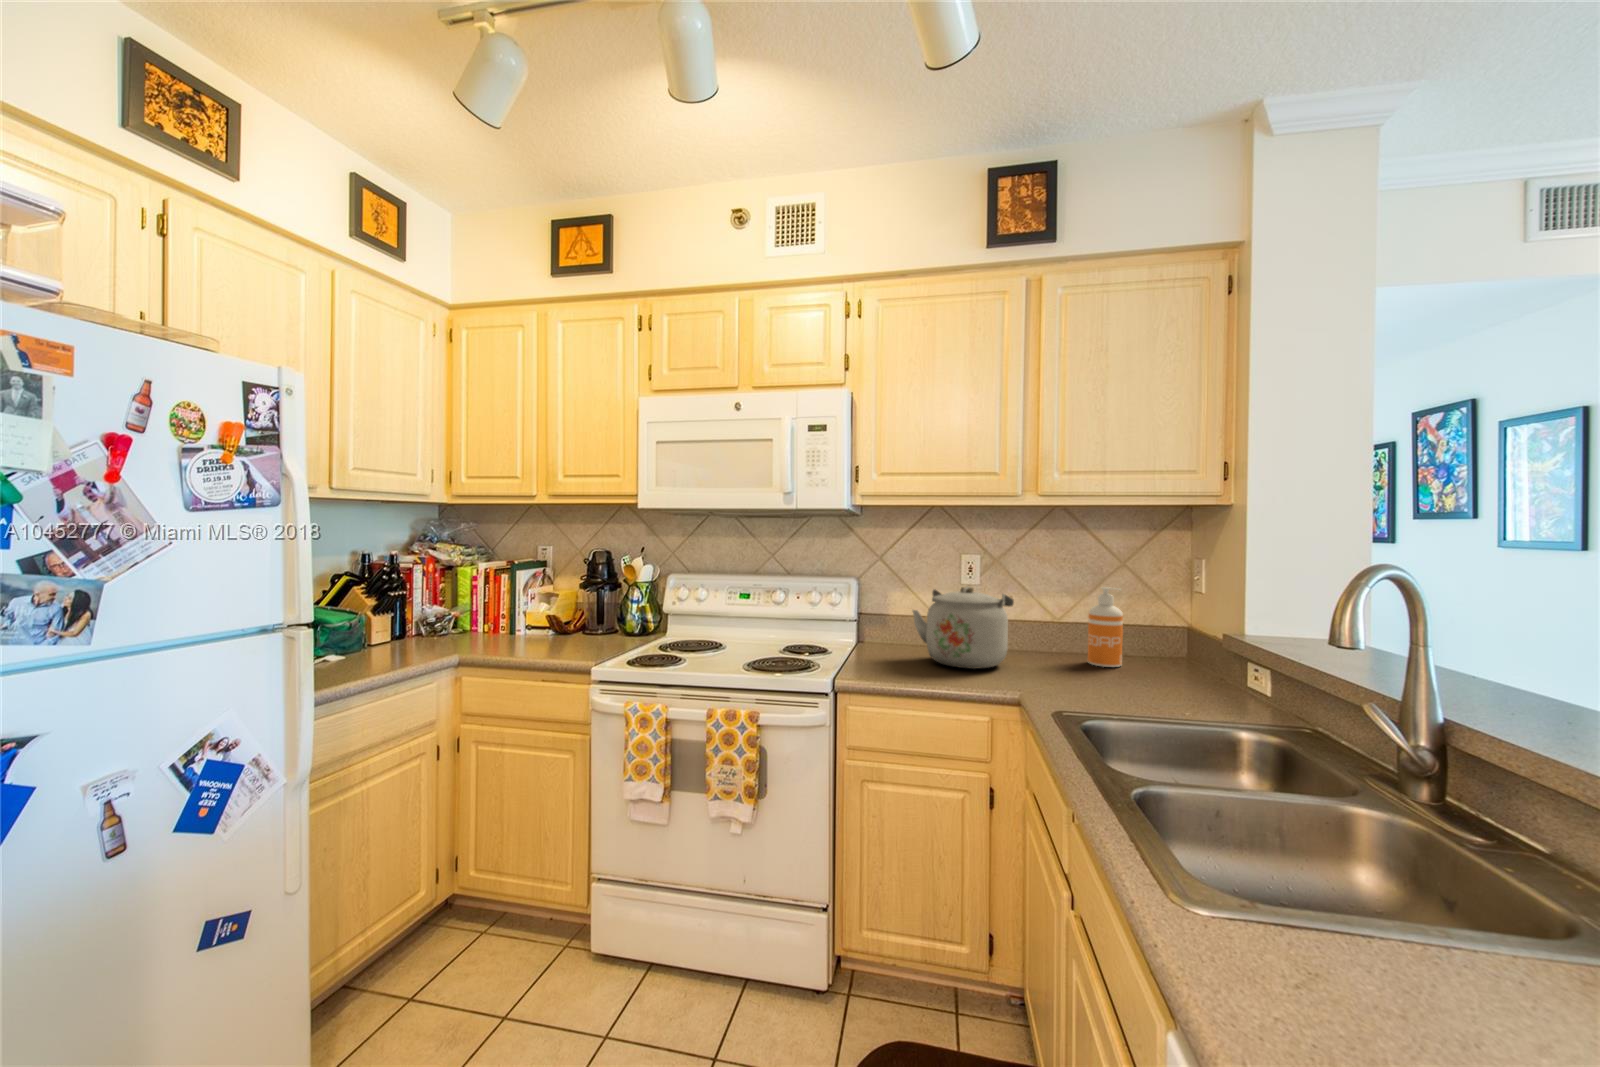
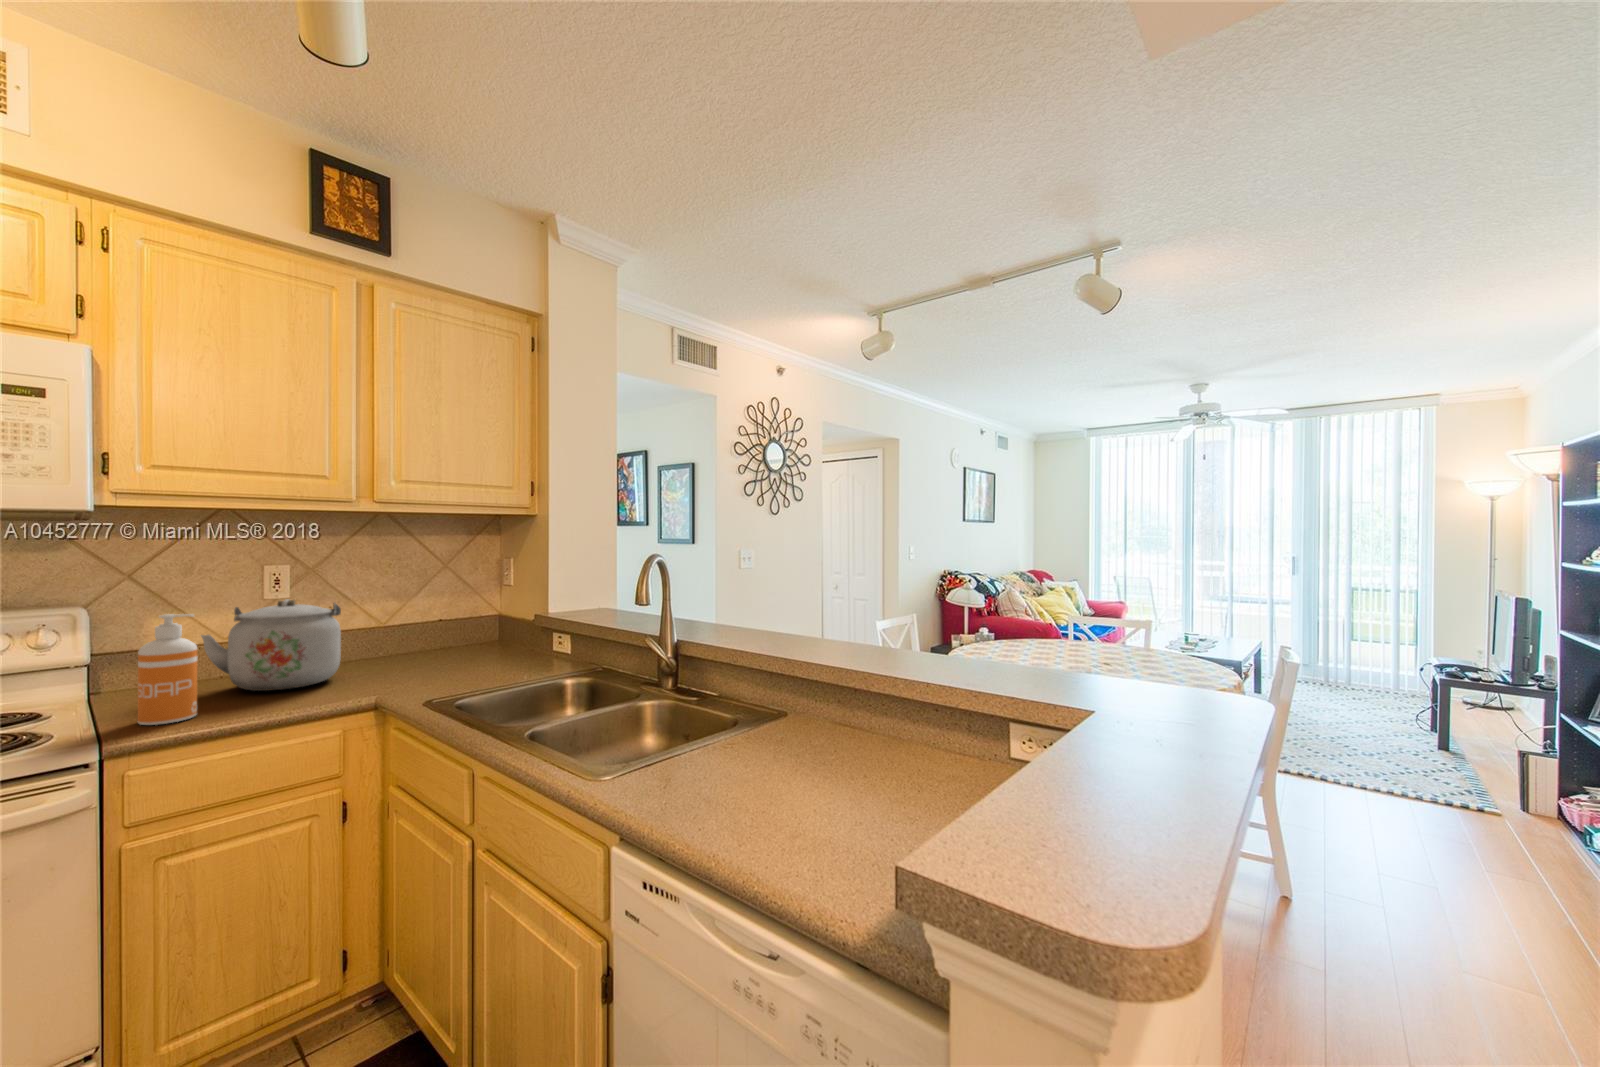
soap dispenser: present [1088,587,1123,667] -> present [138,614,198,725]

